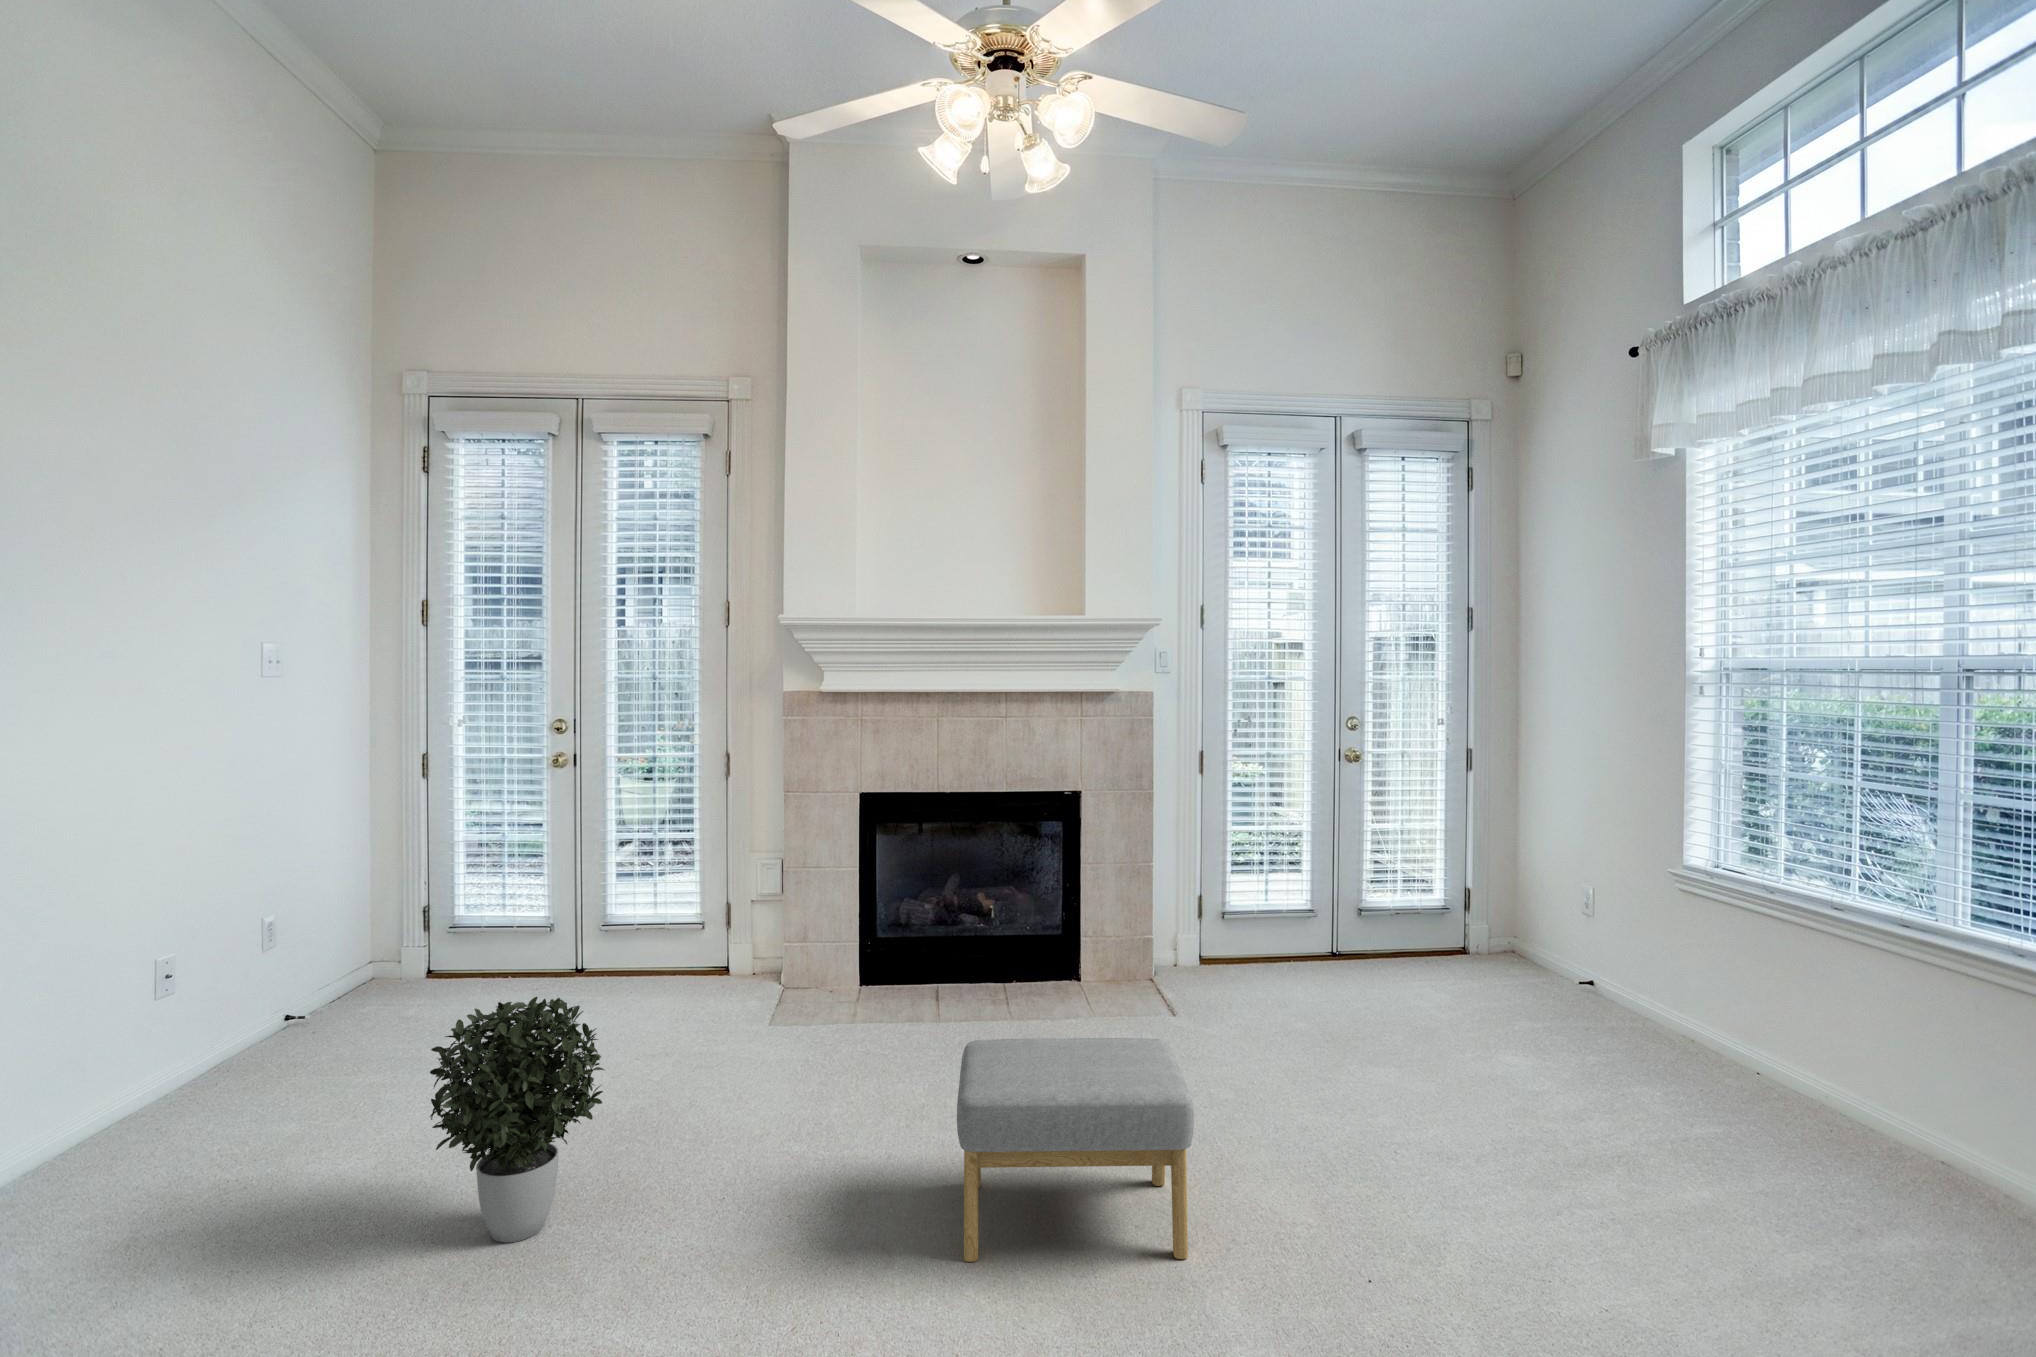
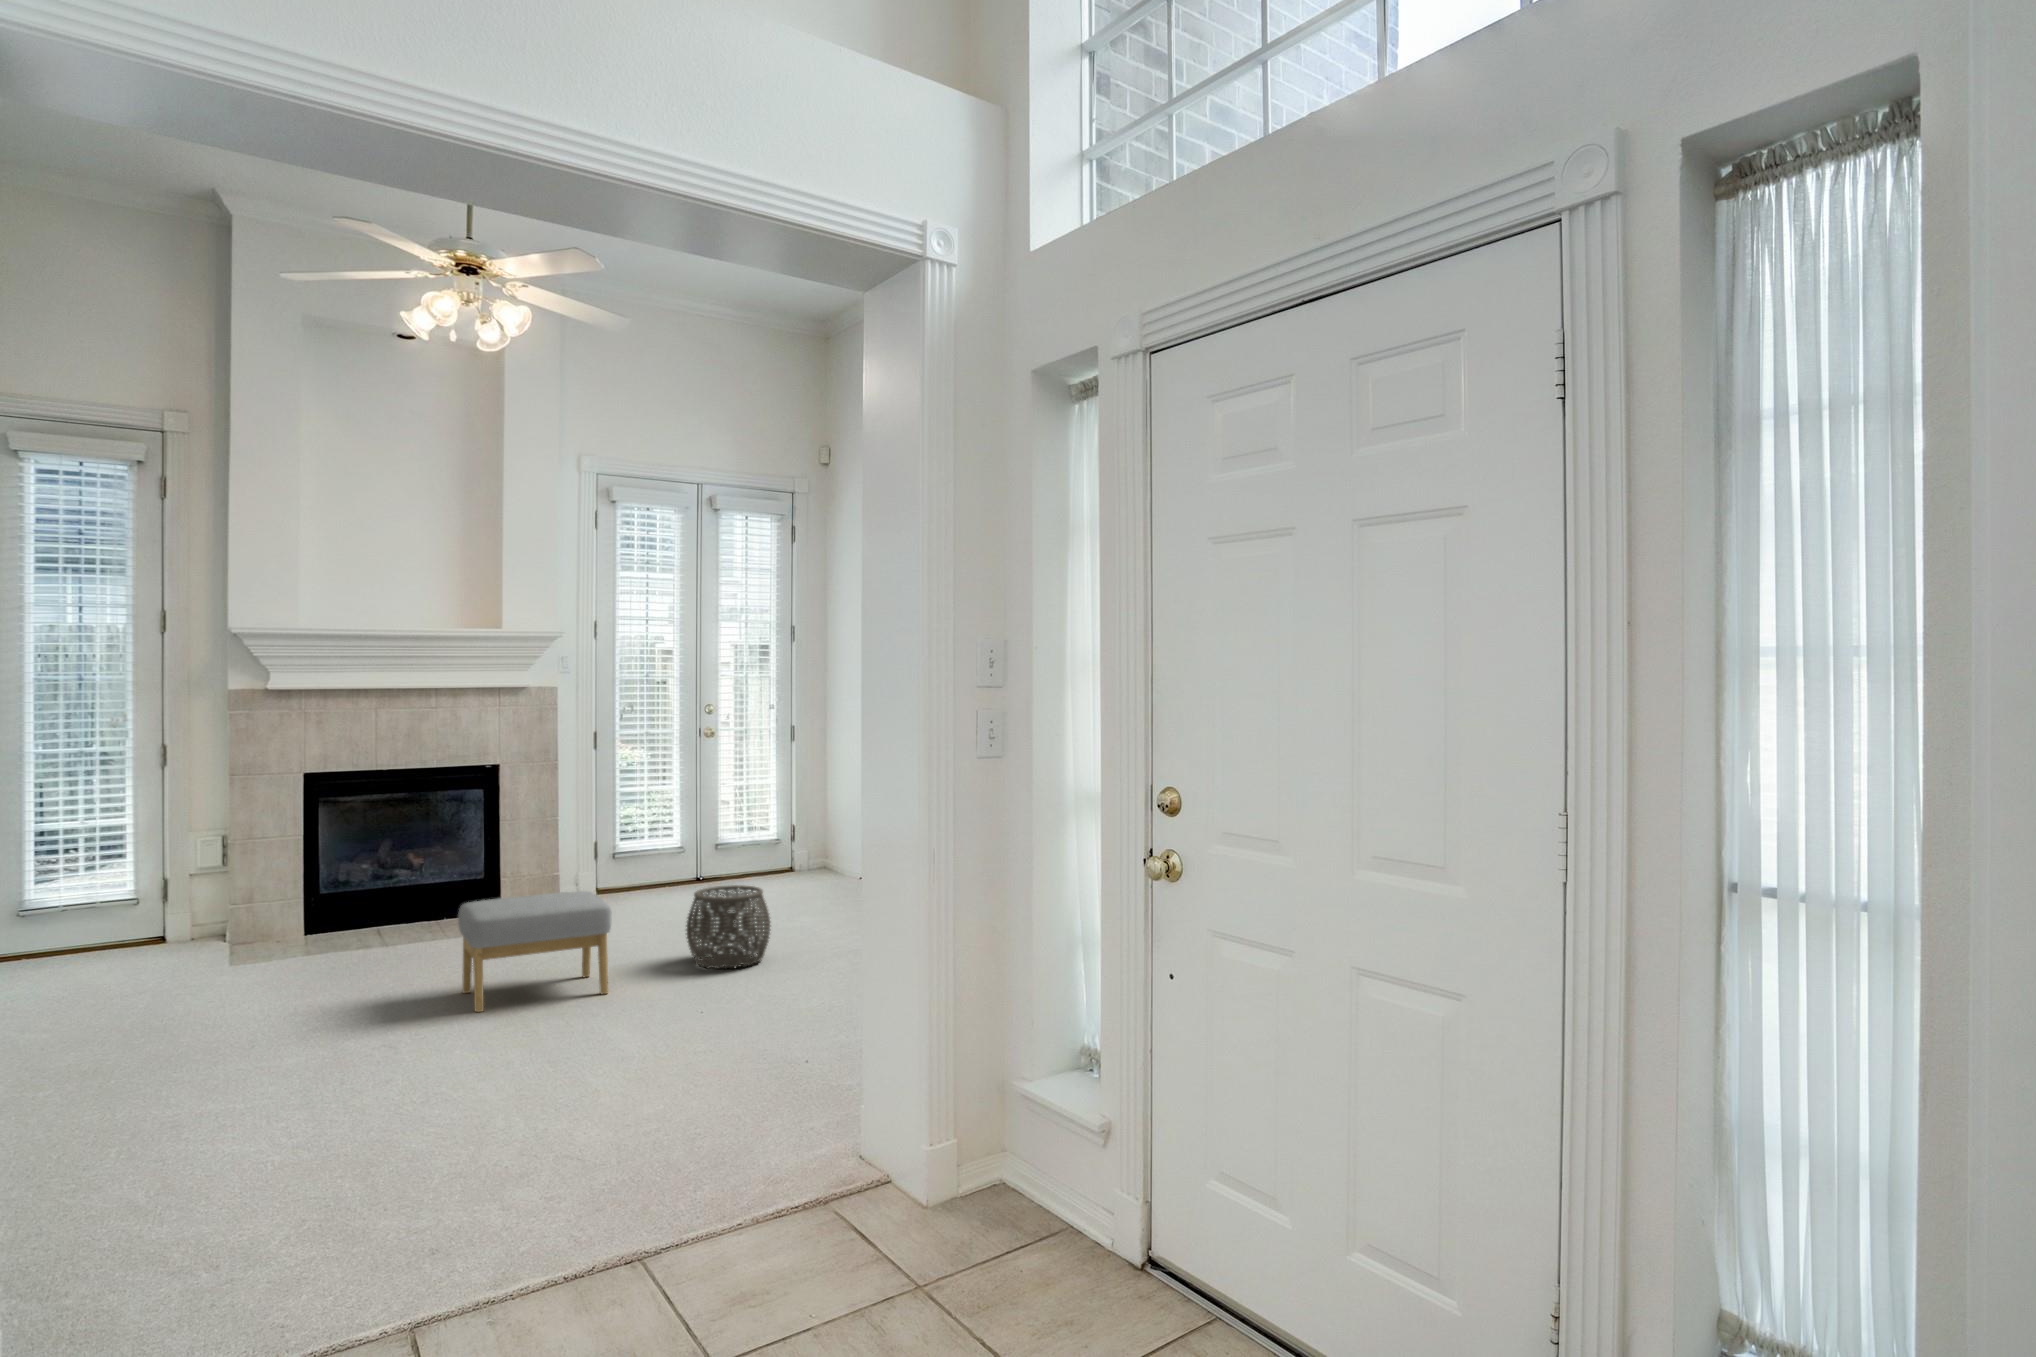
potted plant: present [430,997,604,1243] -> none [72,893,209,1053]
woven basket: none [1326,1047,1488,1227] -> present [686,885,771,969]

